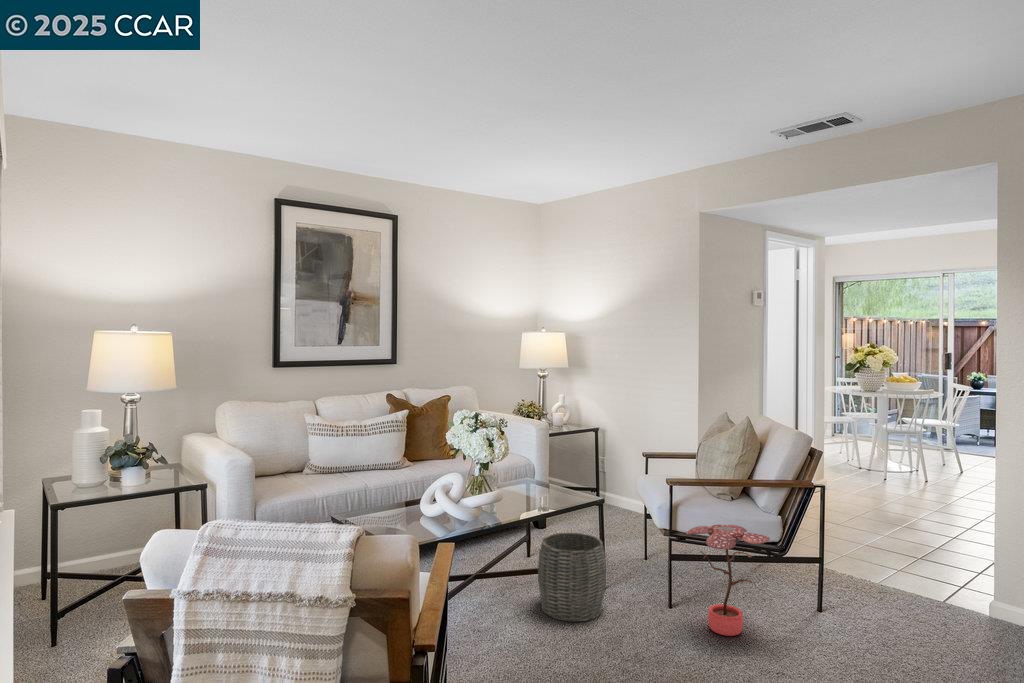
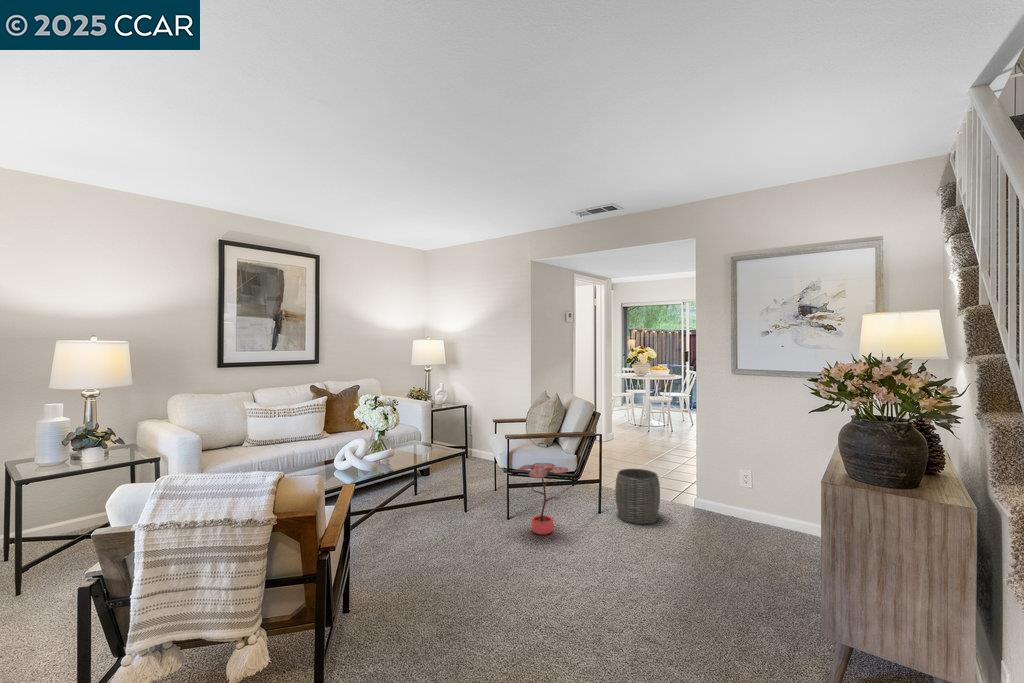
woven basket: present [538,533,606,622] -> present [615,469,660,524]

